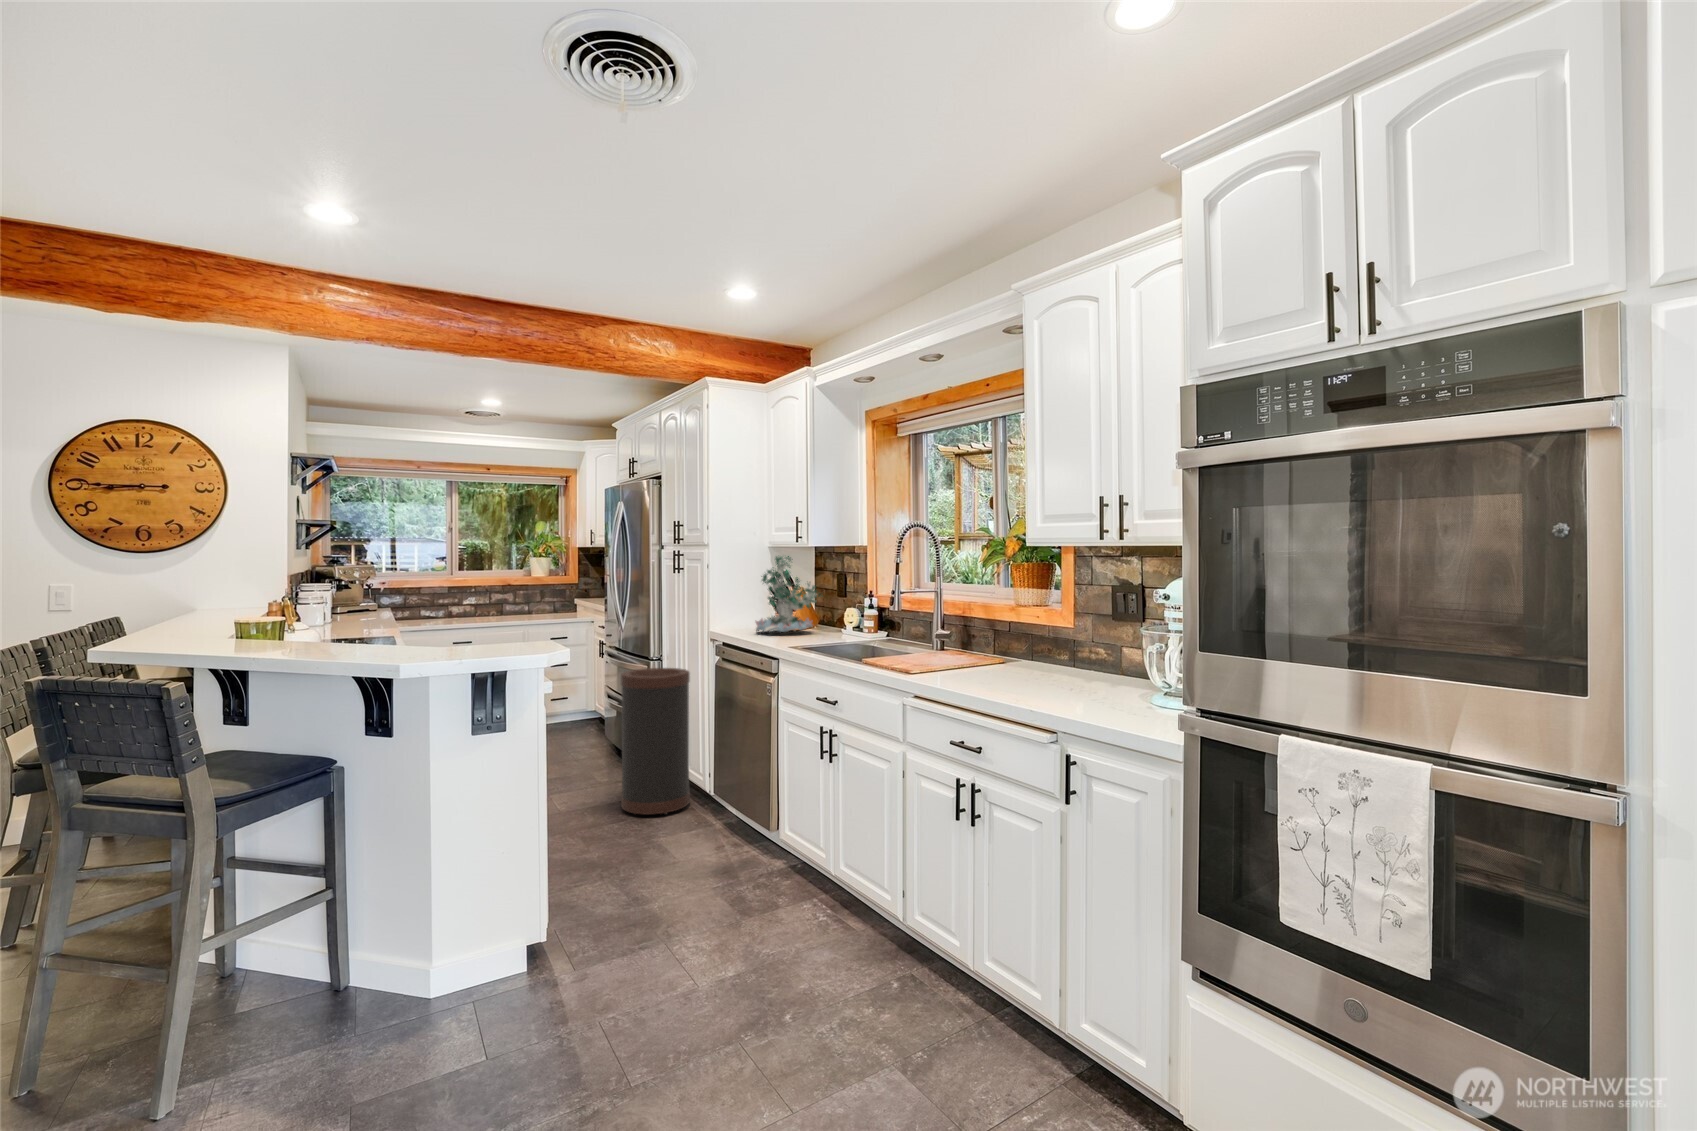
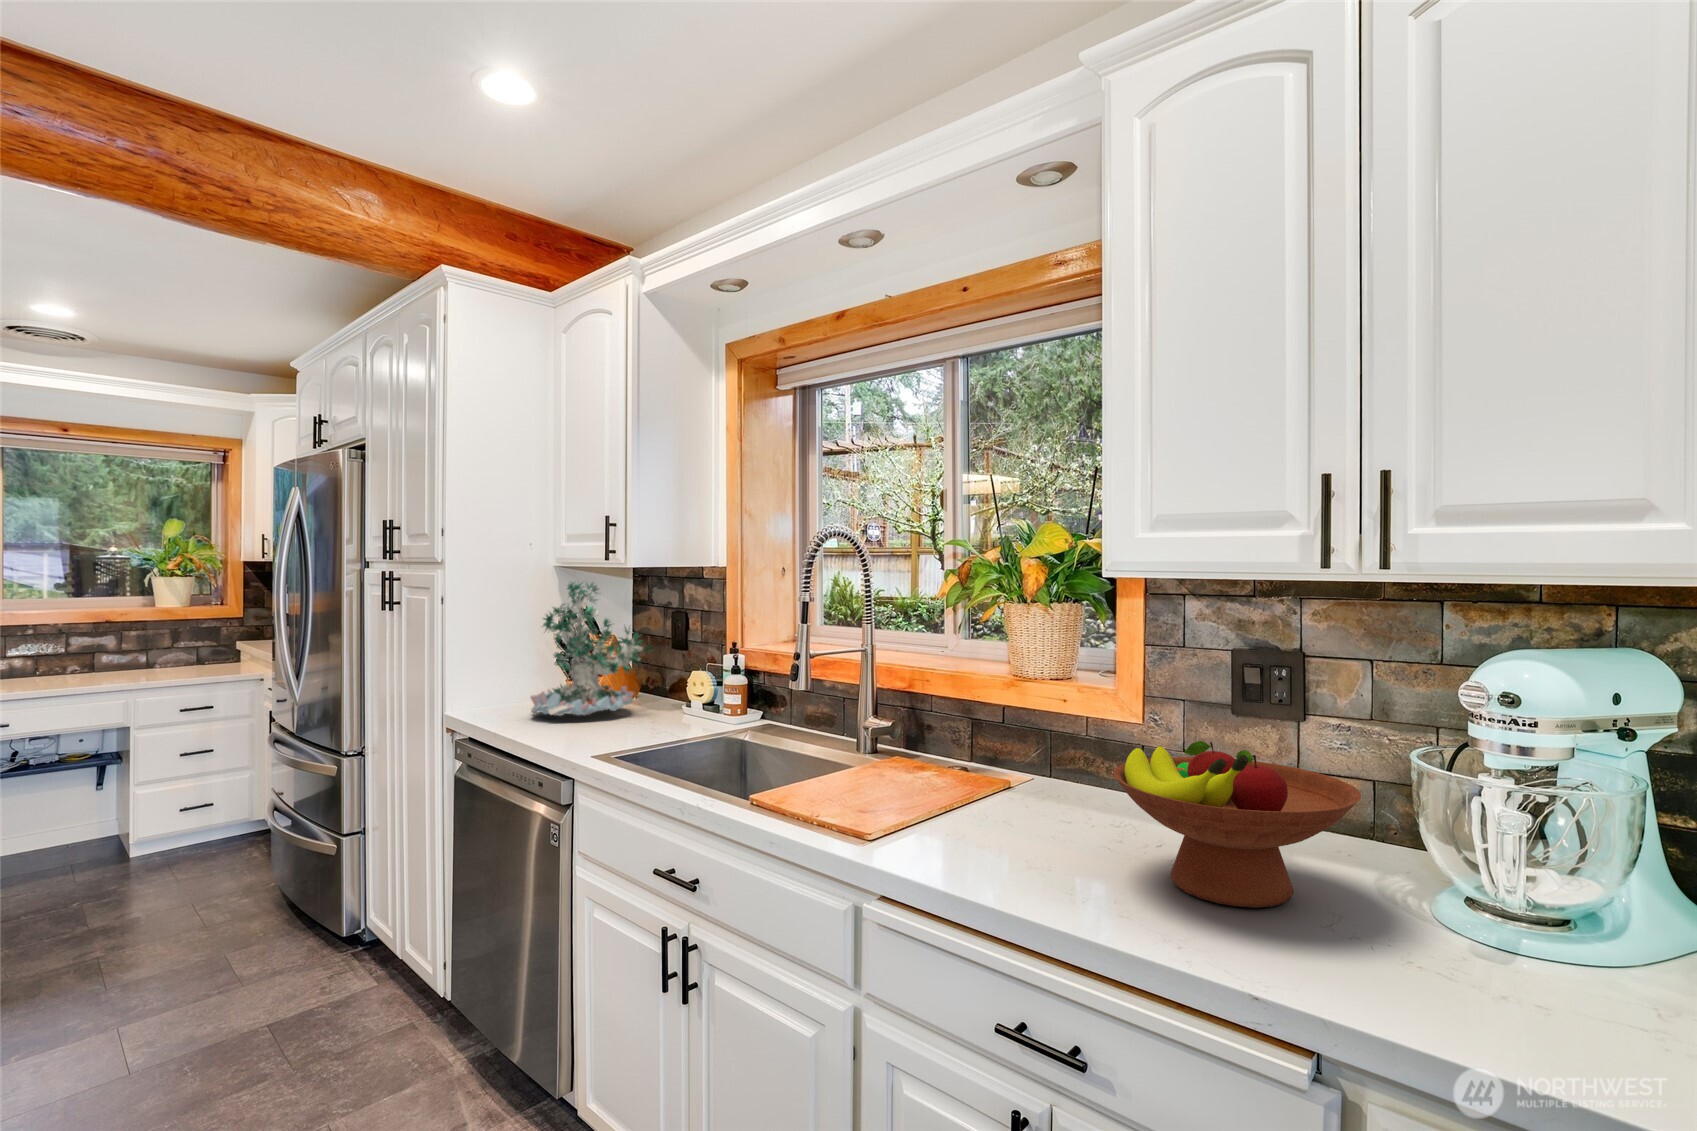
fruit bowl: none [1017,623,1128,696] -> present [1113,741,1361,908]
trash can: present [621,668,690,815] -> none [265,778,407,1064]

